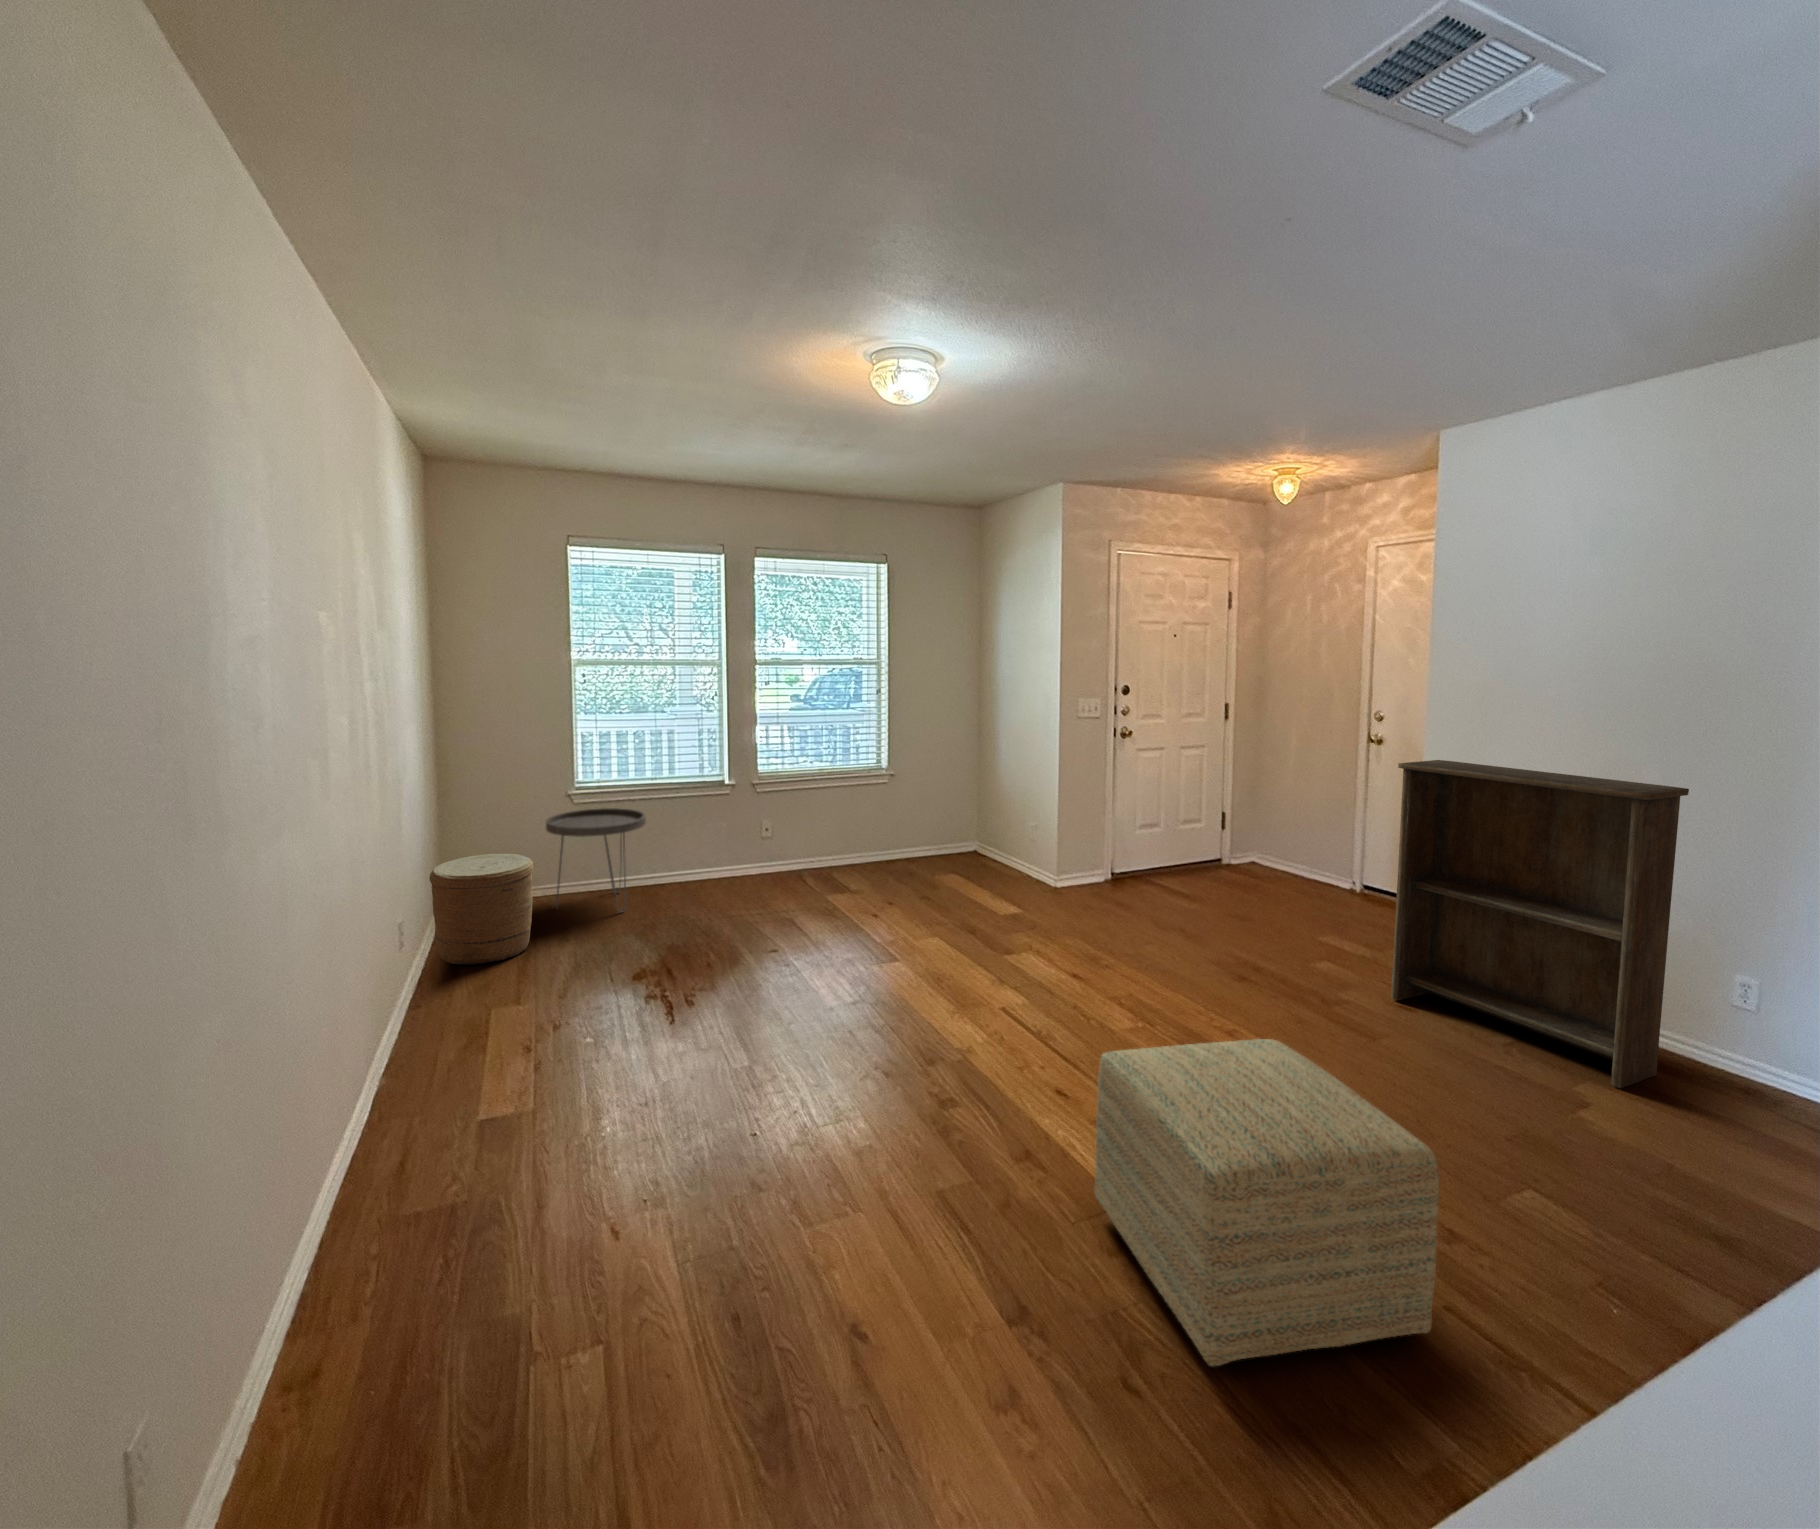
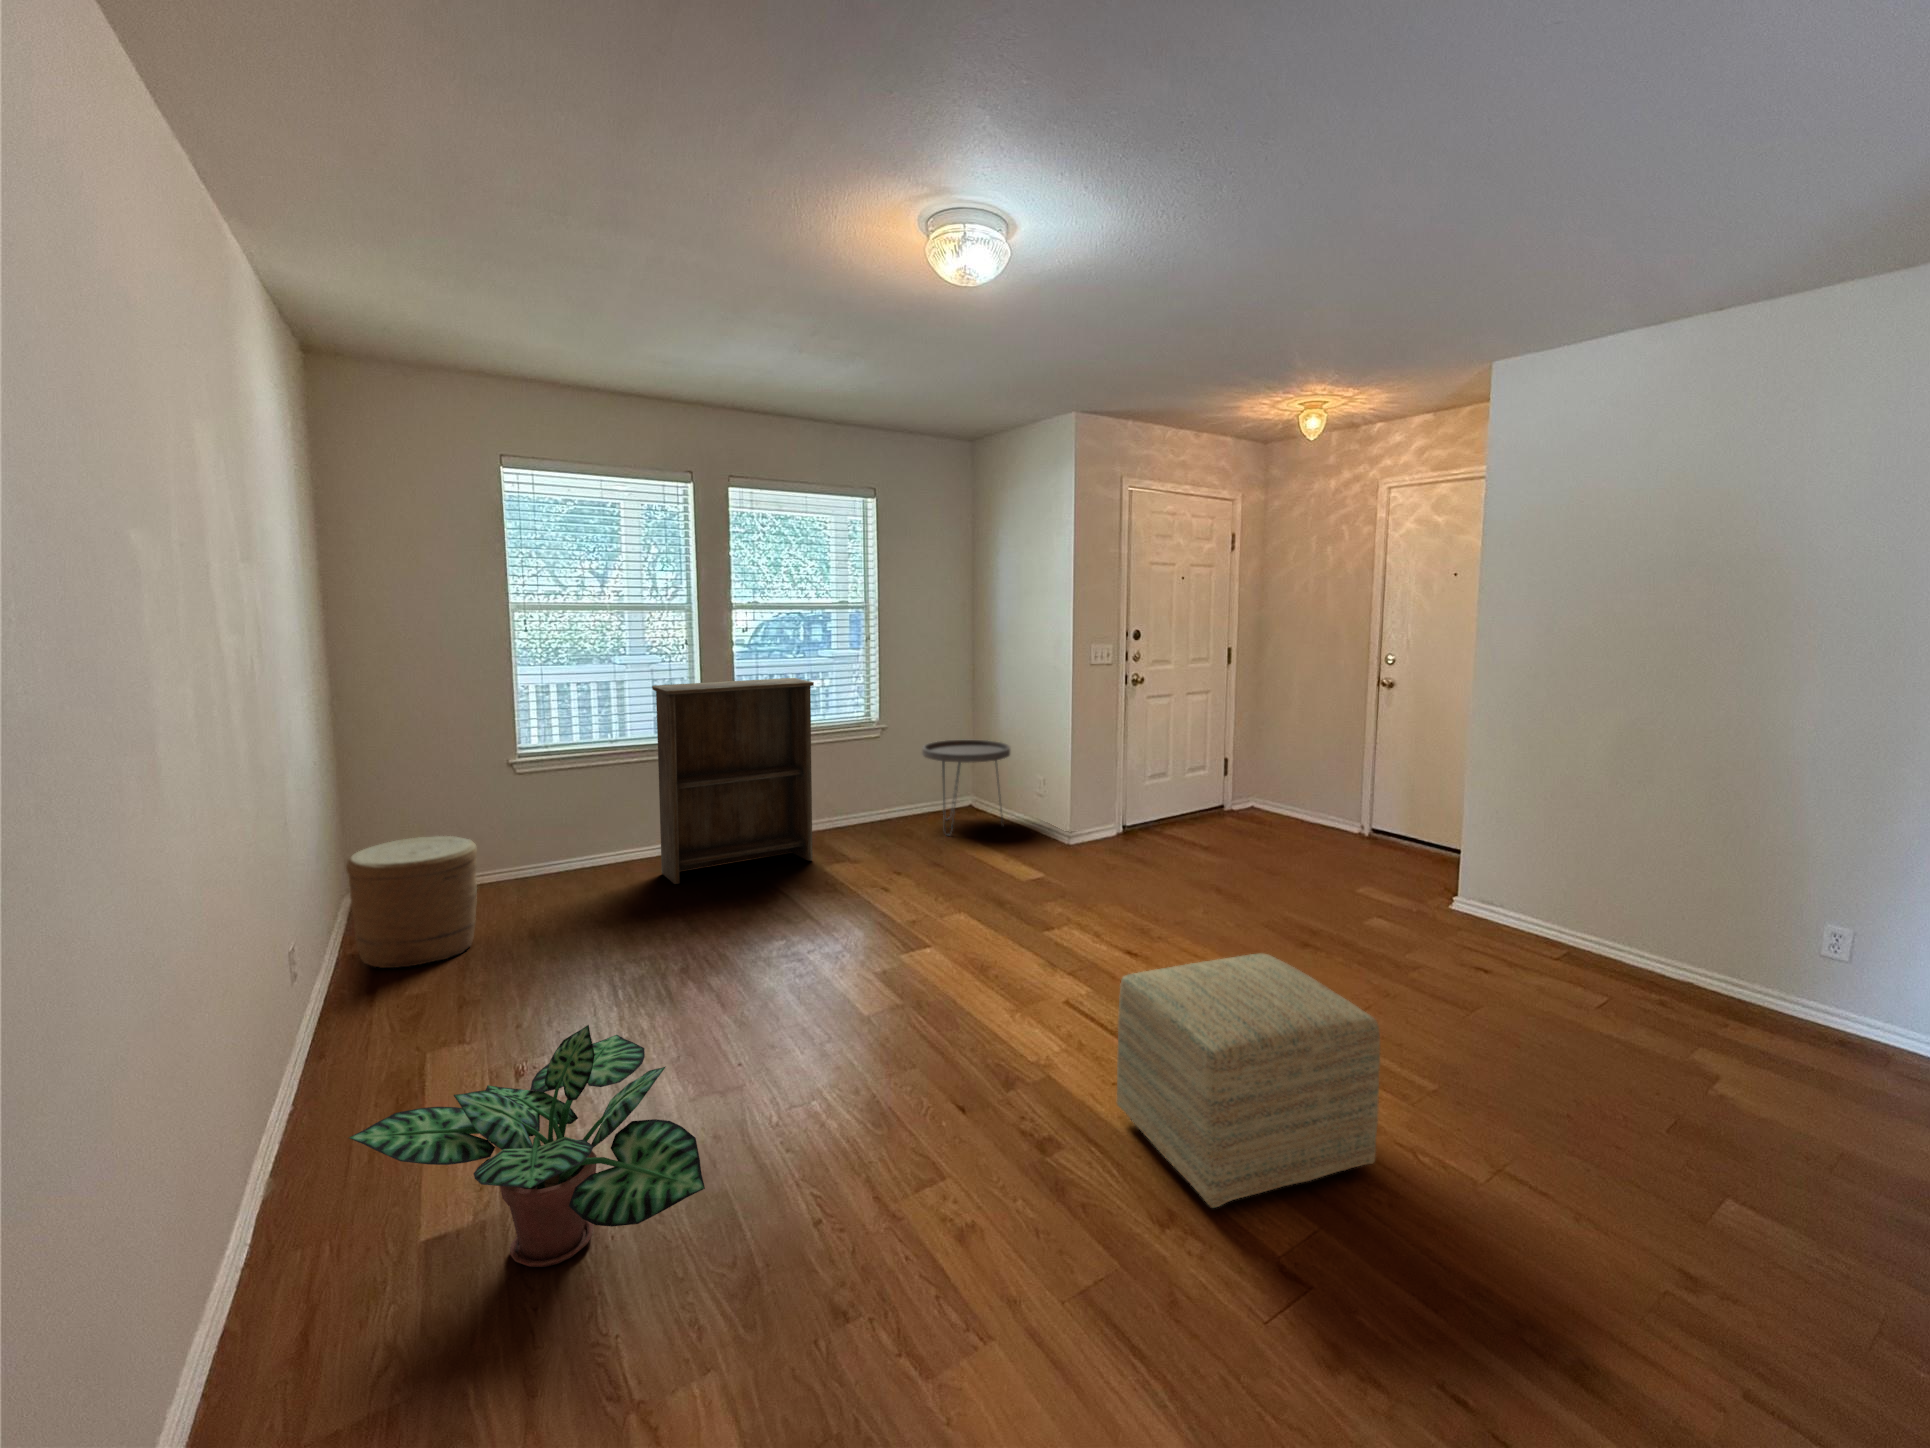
bookshelf: present [1391,760,1689,1088] -> present [652,678,814,884]
side table: present [546,808,646,912] -> present [922,739,1010,823]
potted plant: none [293,1060,623,1308] -> present [349,1025,705,1267]

